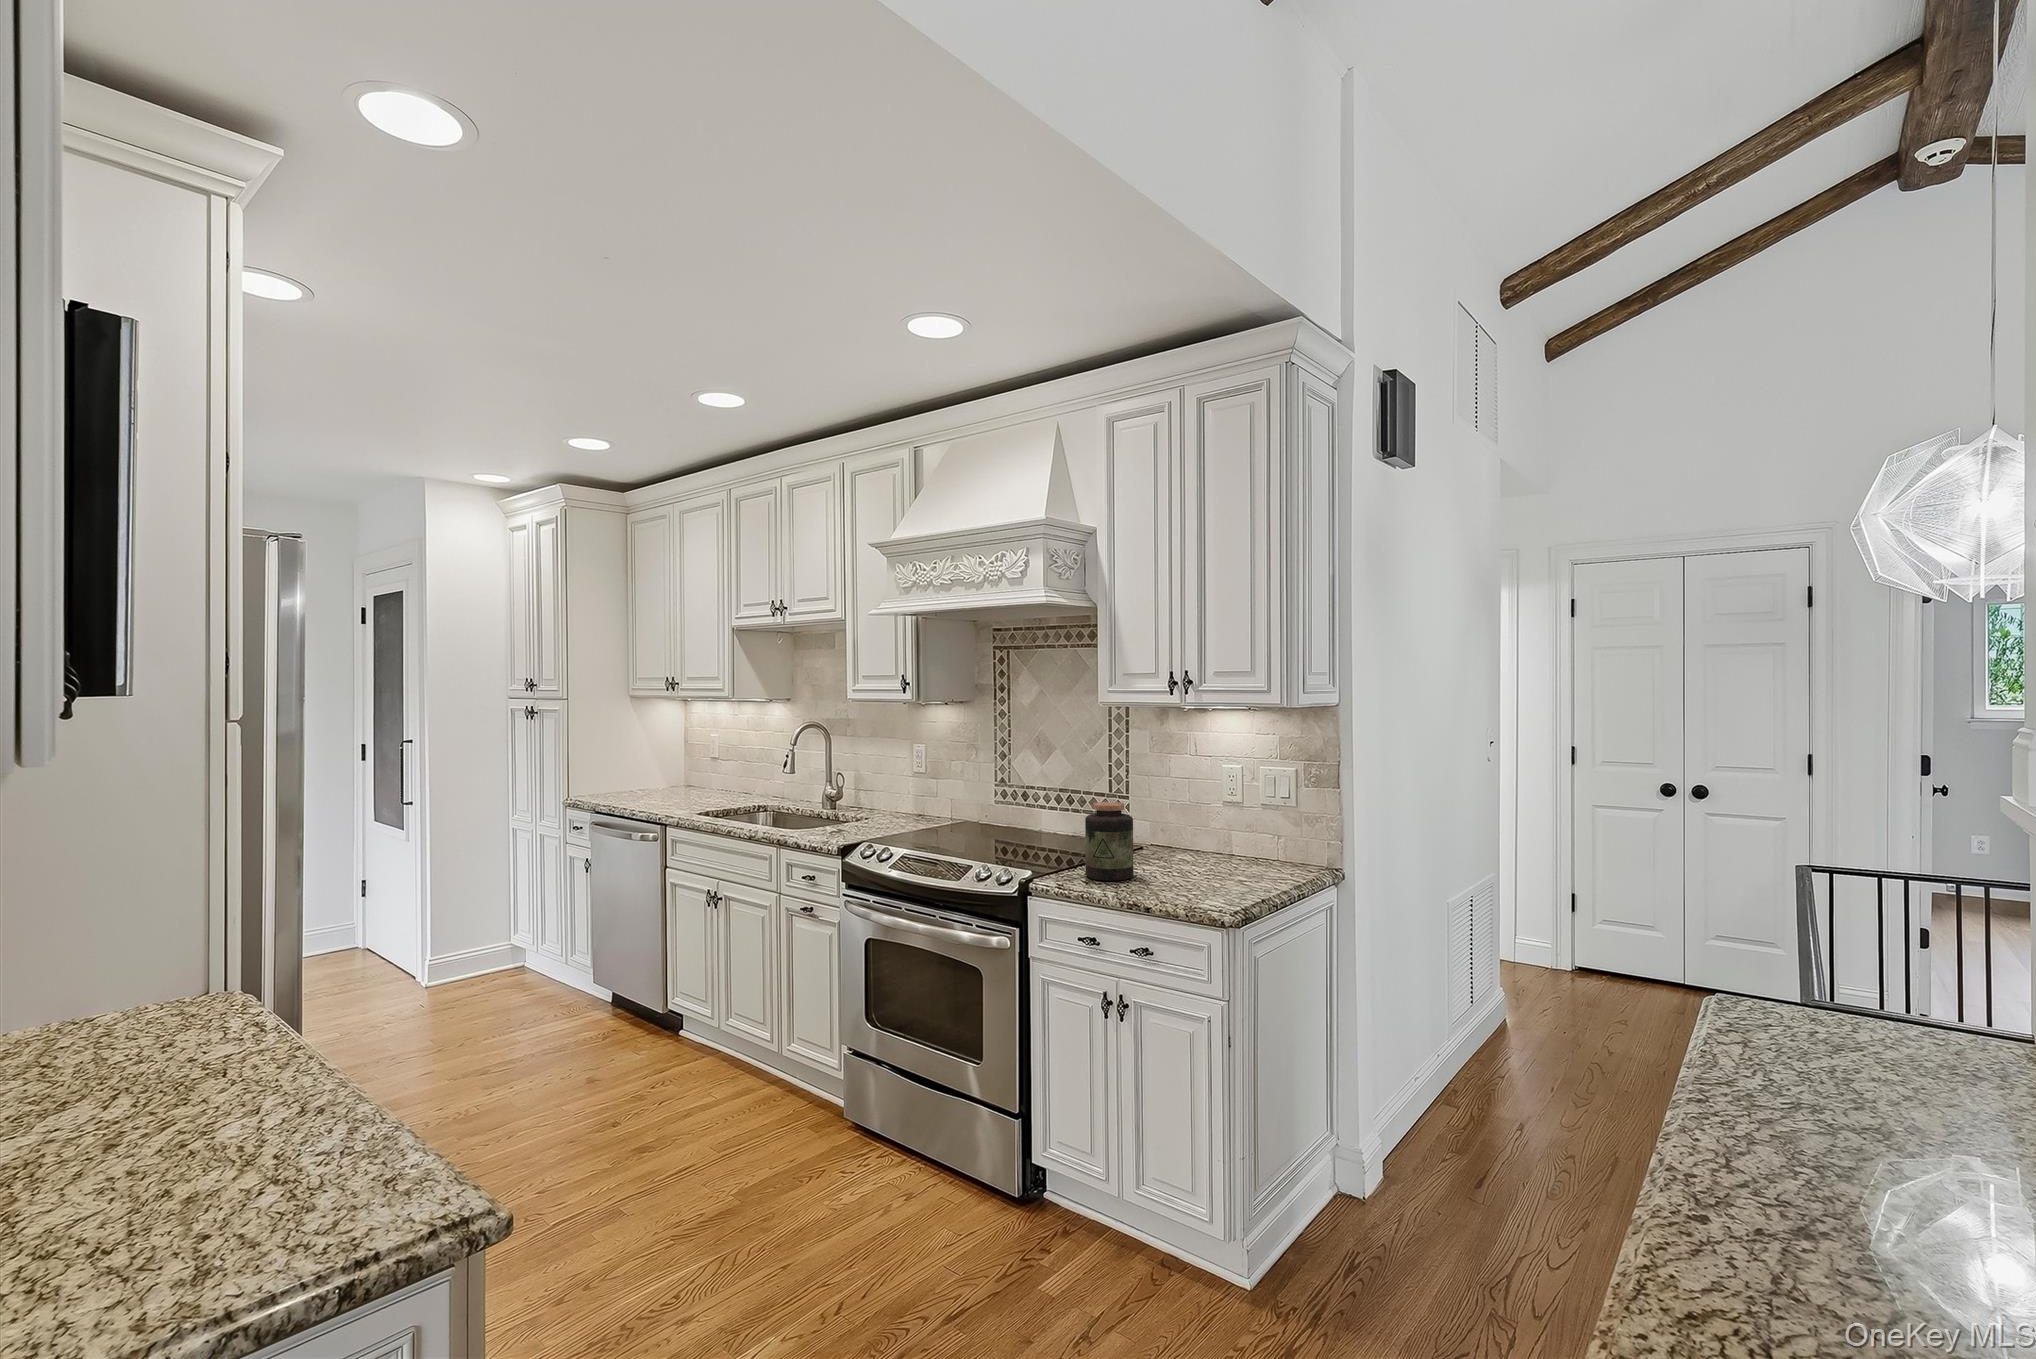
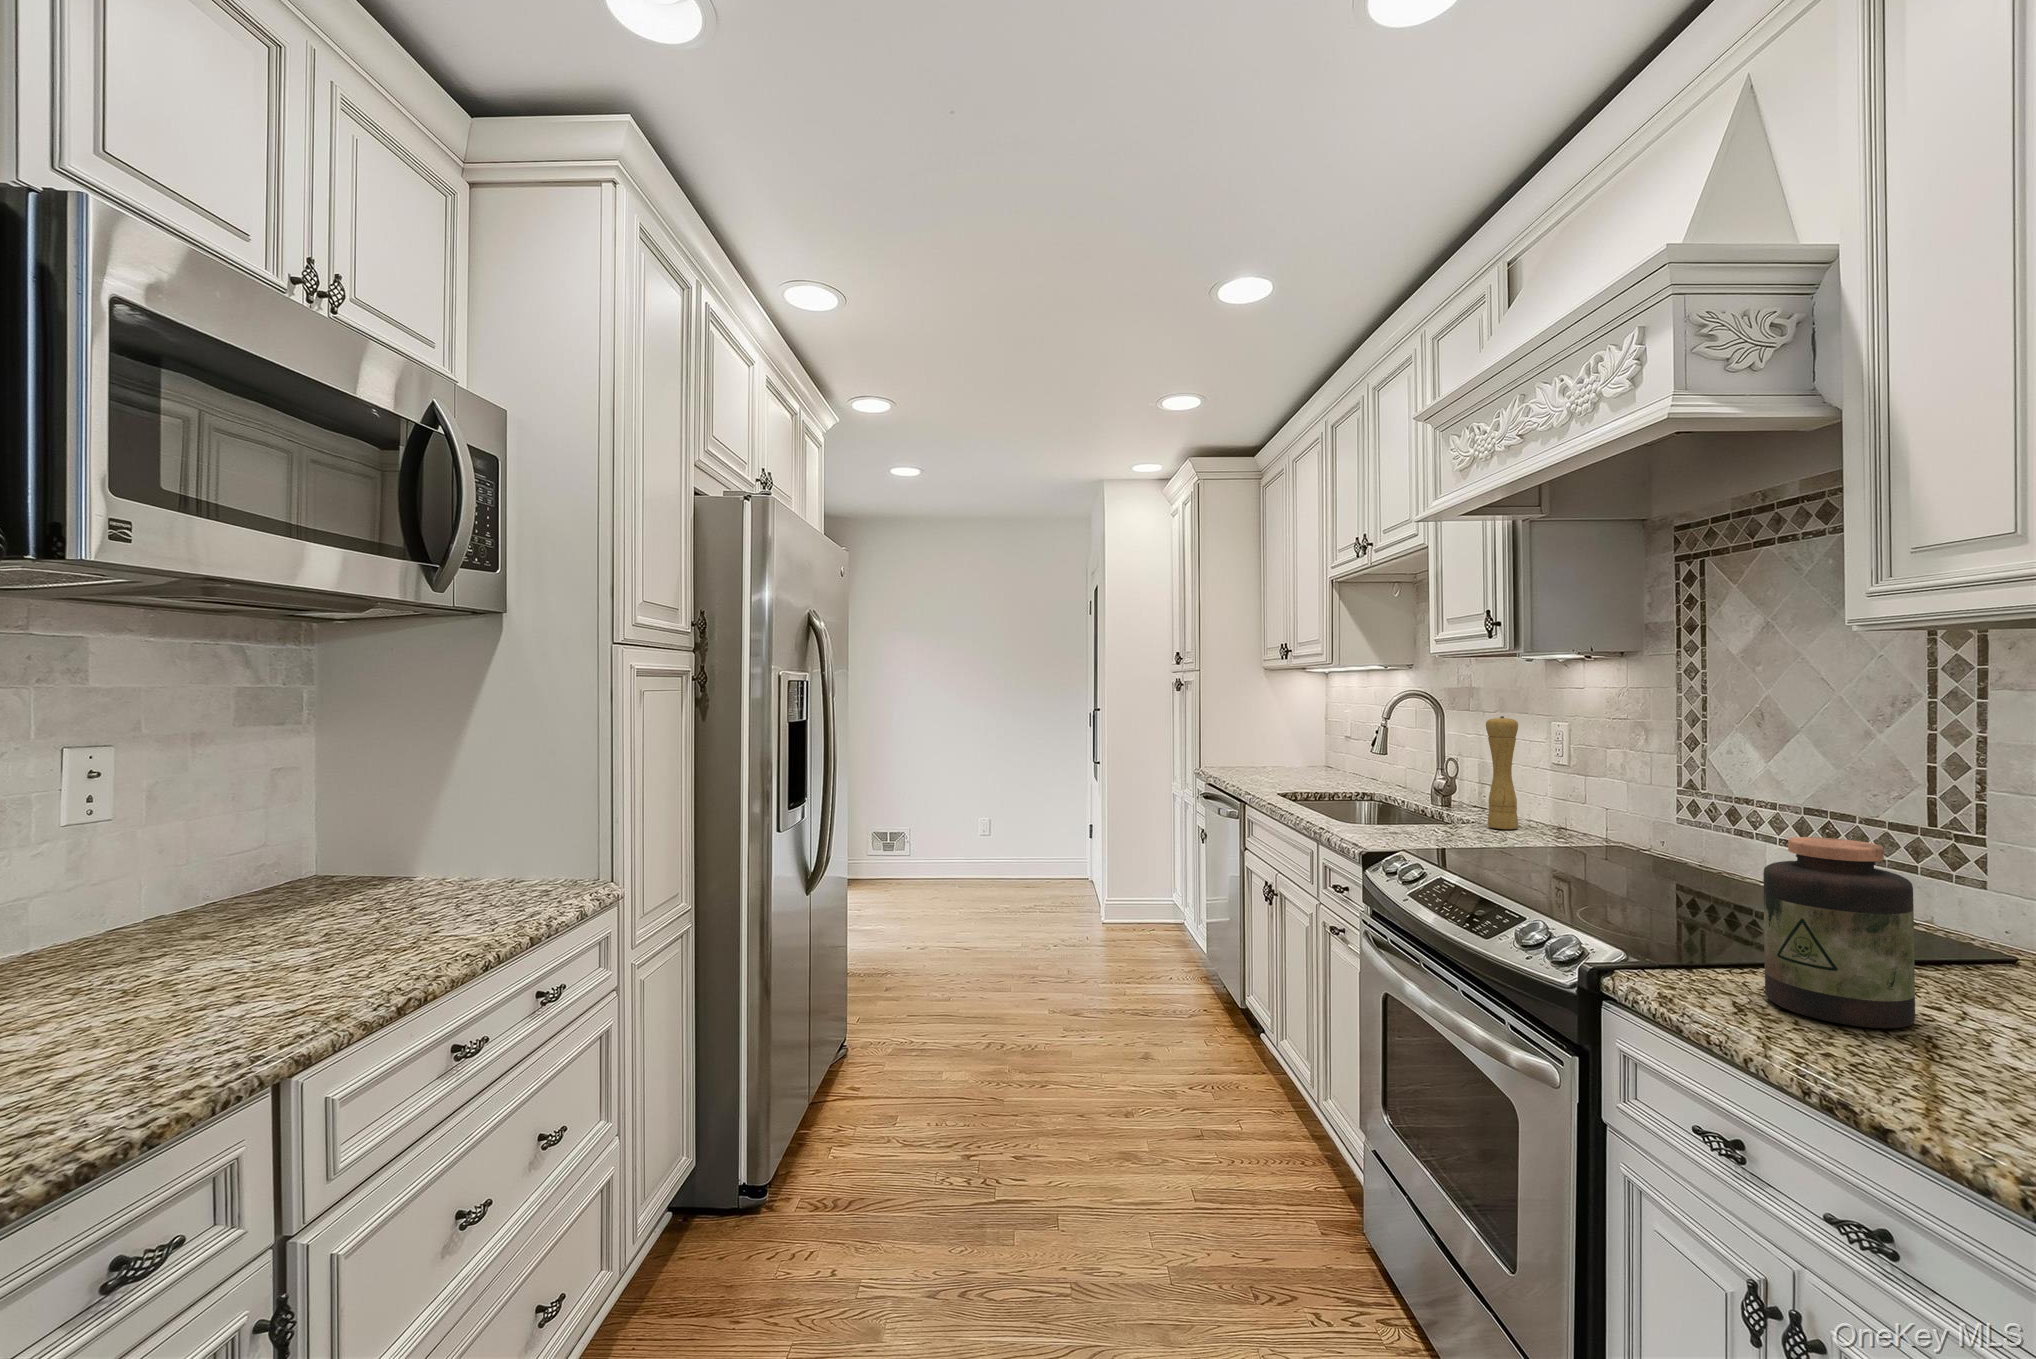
pepper mill: none [879,742,899,818] -> present [1486,716,1518,829]

